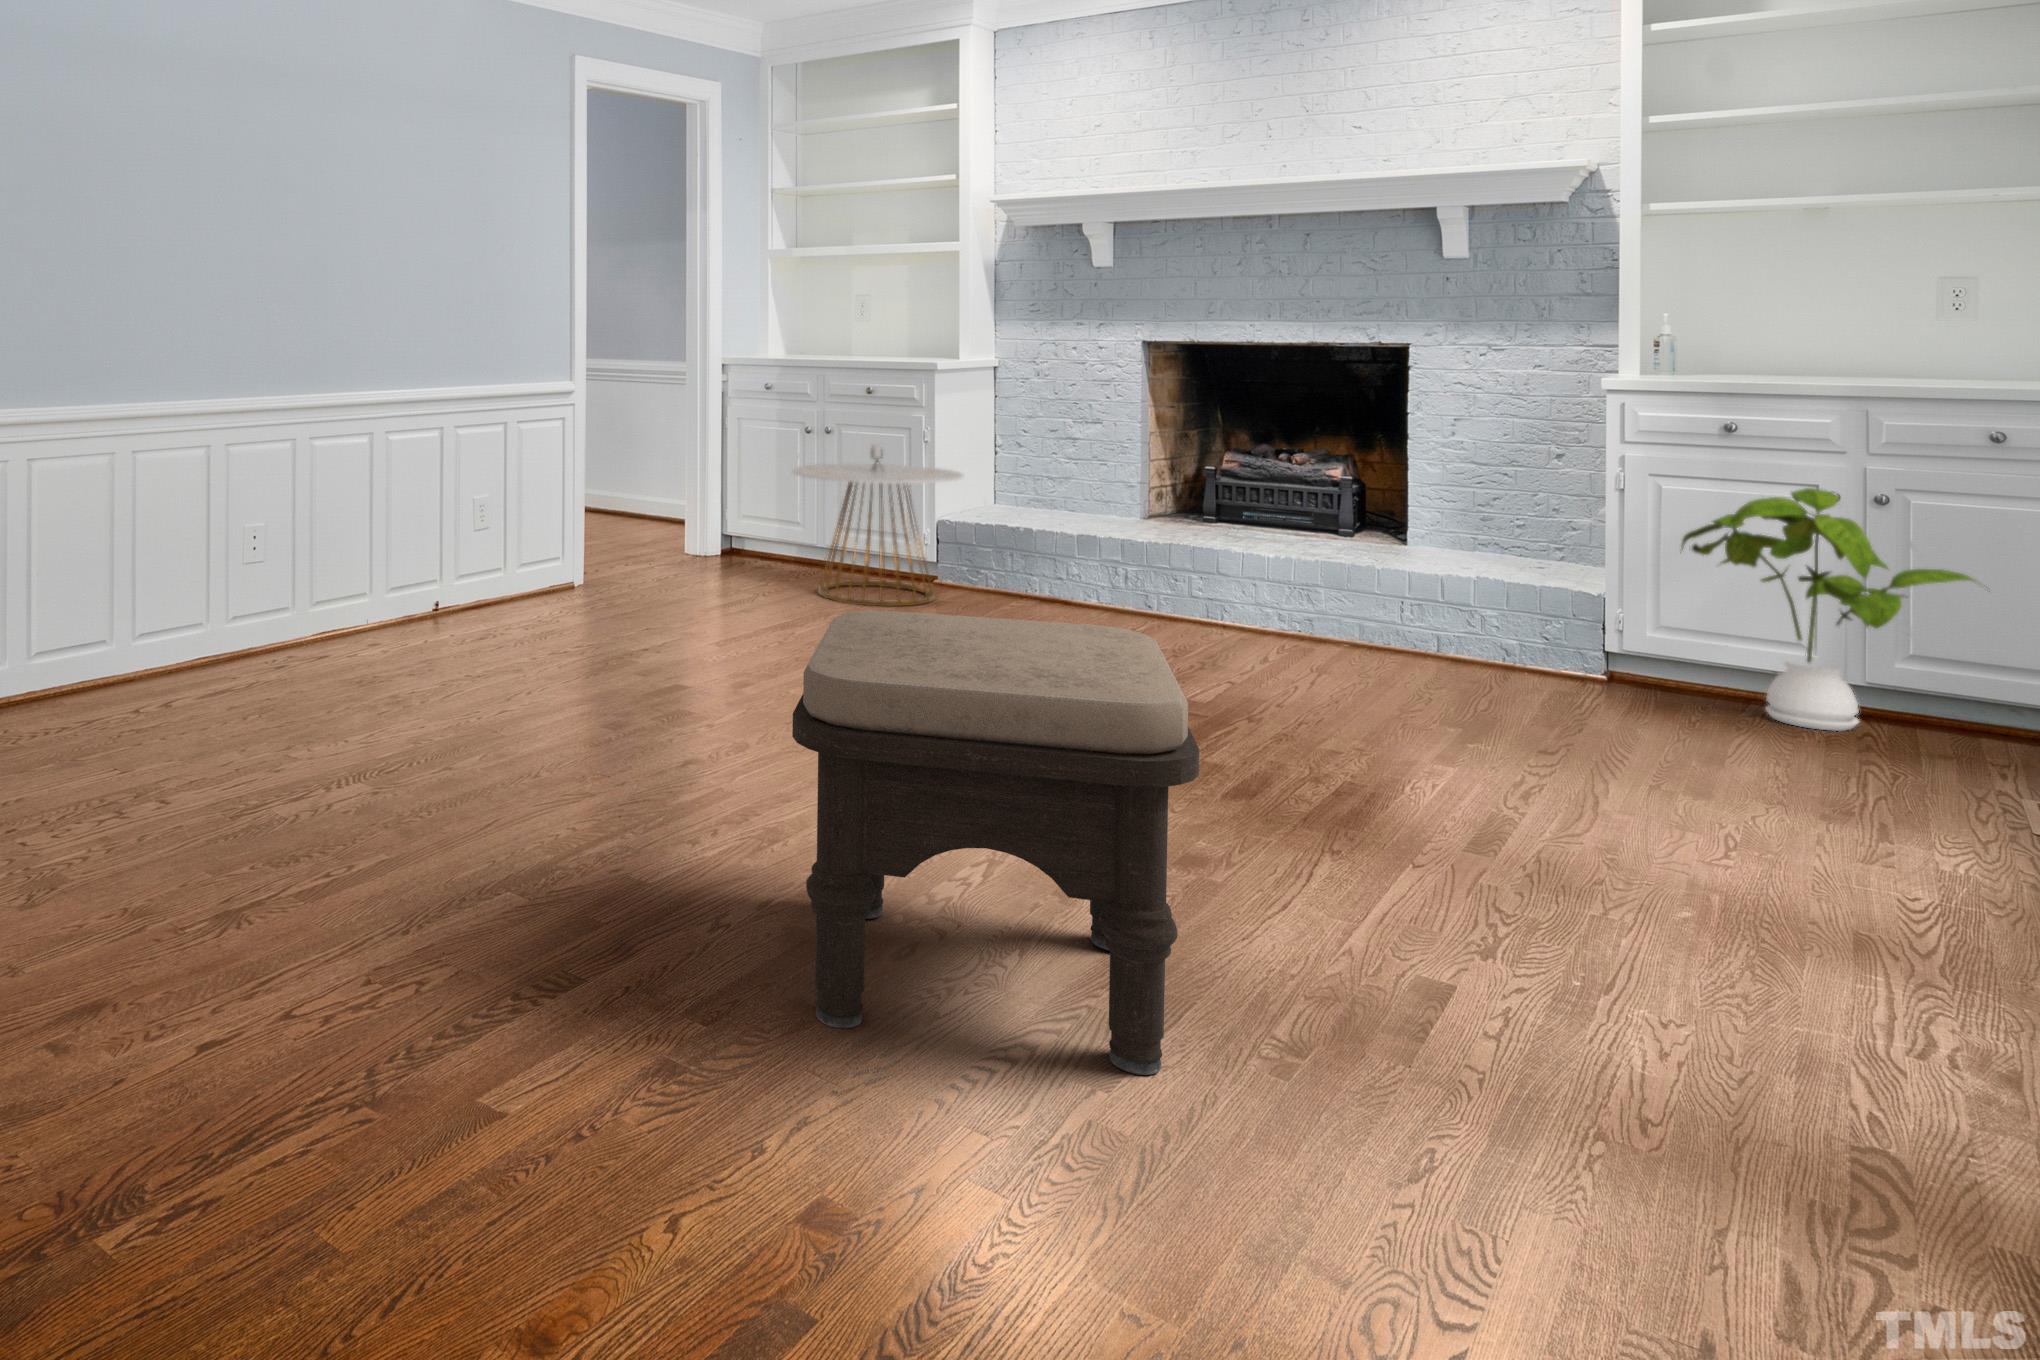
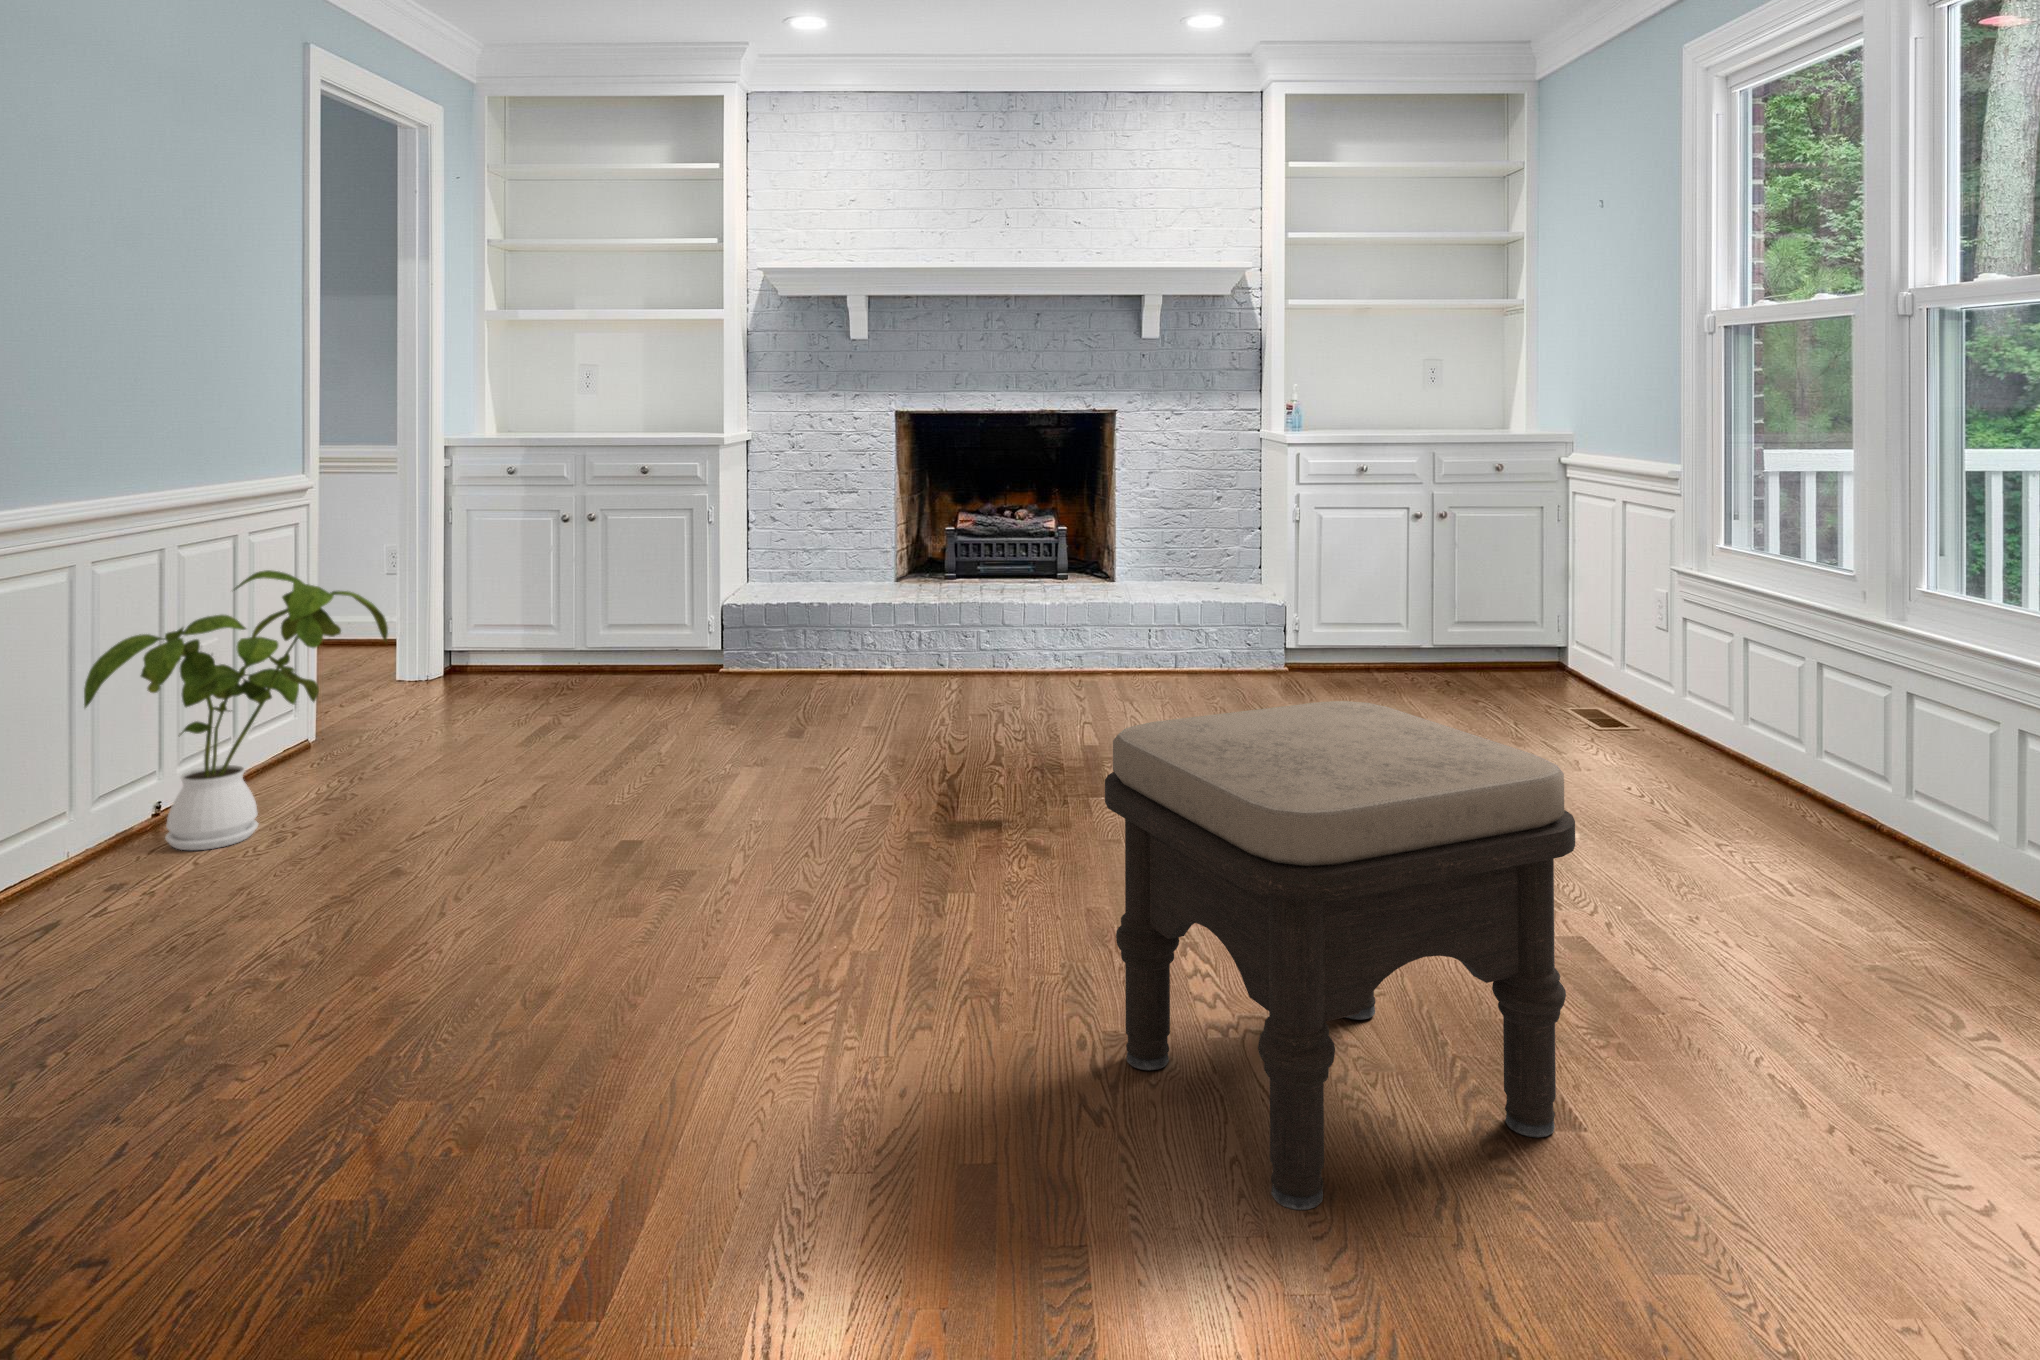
side table: present [792,444,964,606] -> none [571,529,759,708]
house plant: present [1682,488,1990,731] -> present [84,570,388,850]

